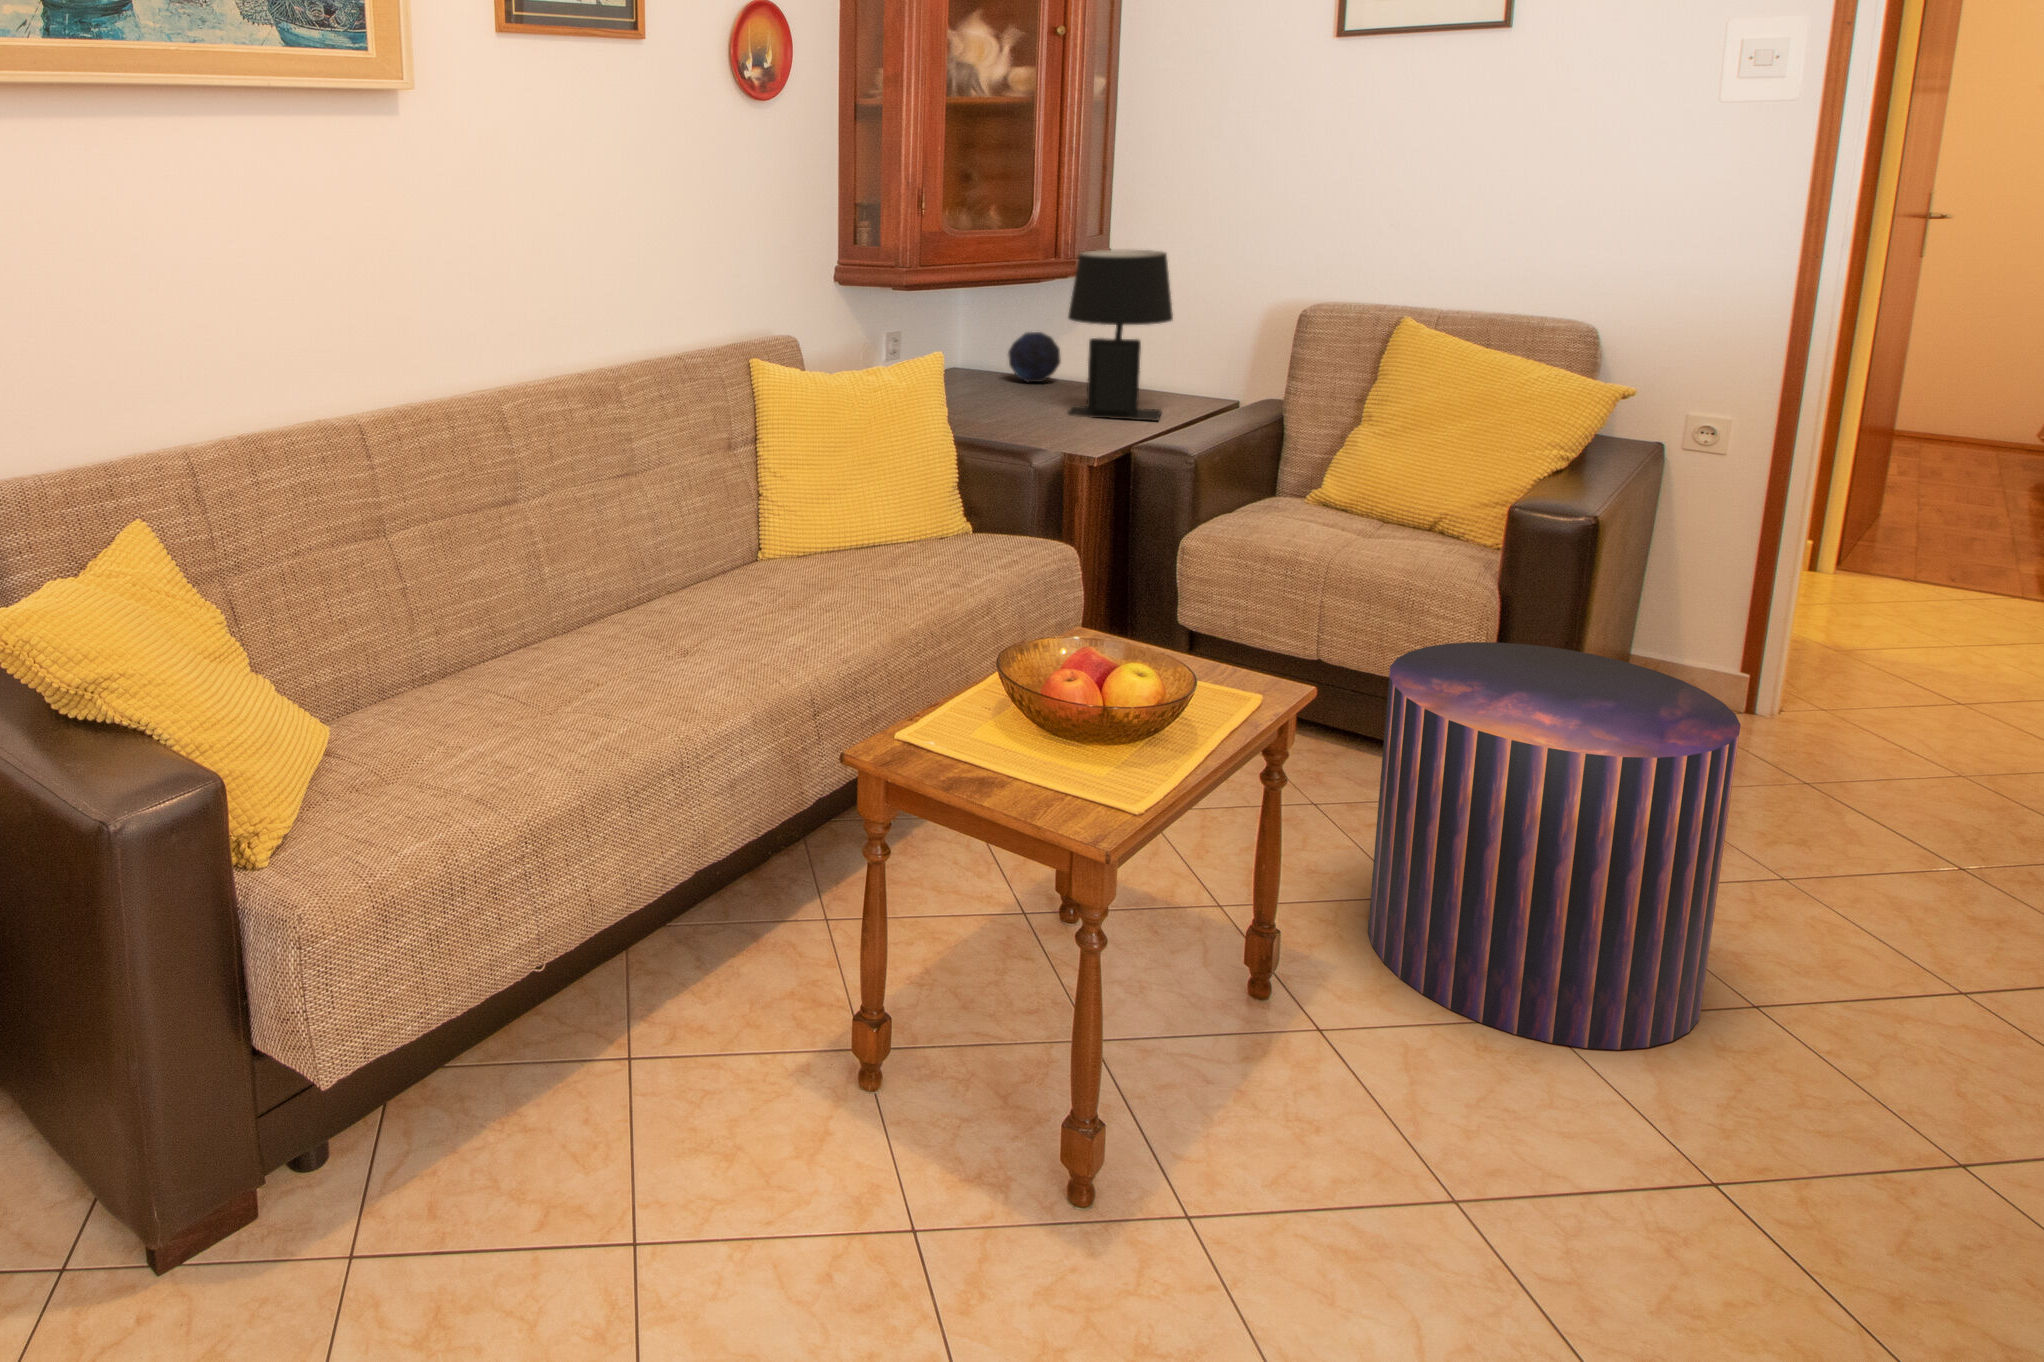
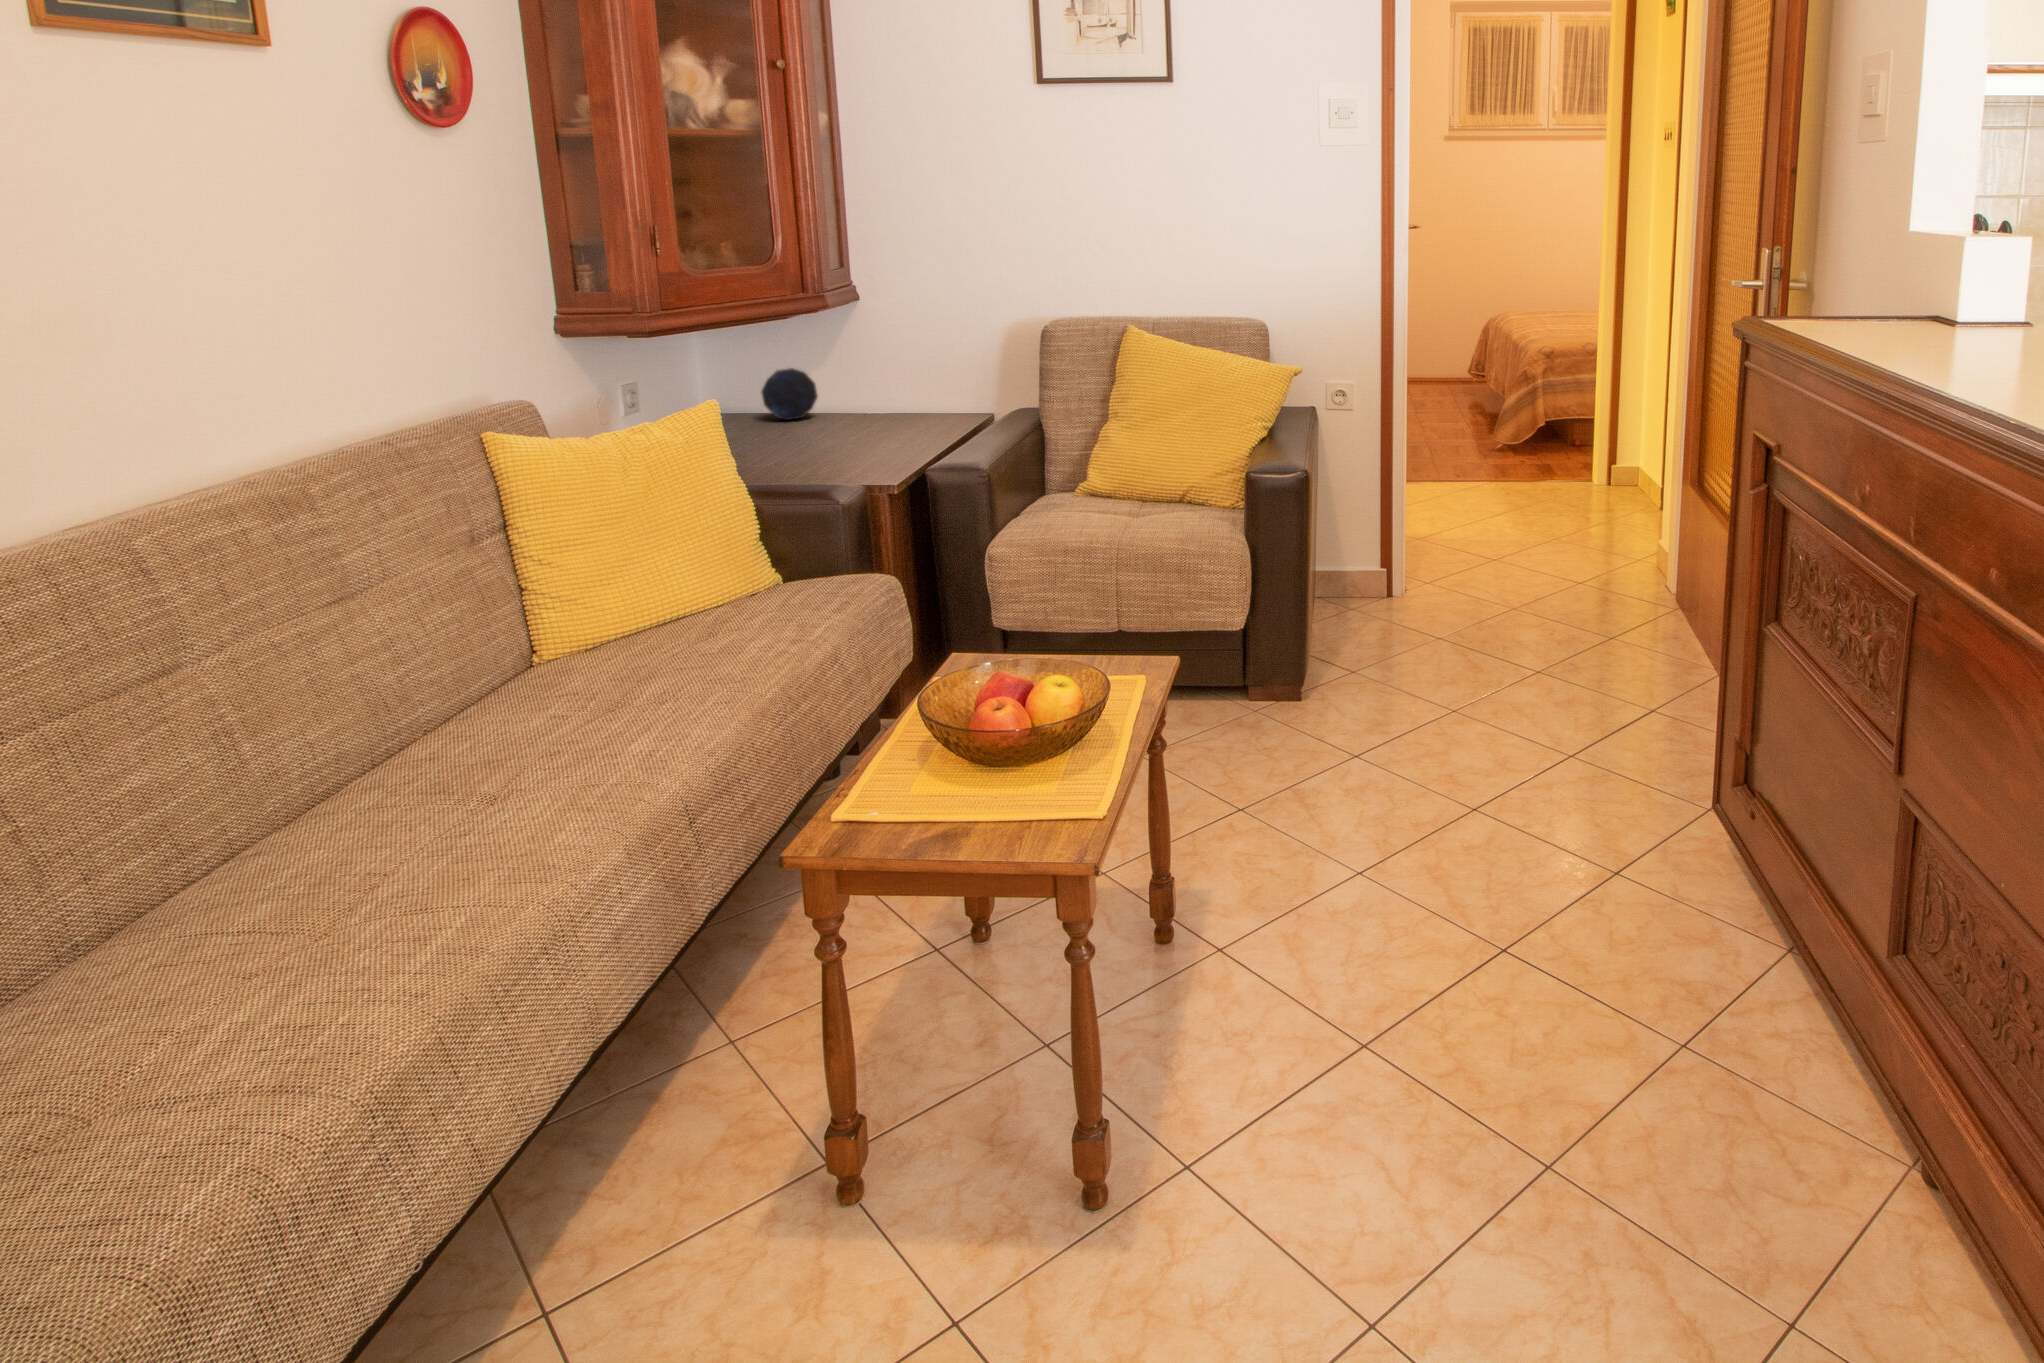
table lamp: present [1068,250,1173,421] -> none [830,280,935,449]
pouf: present [1368,642,1741,1050] -> none [1211,579,1450,897]

